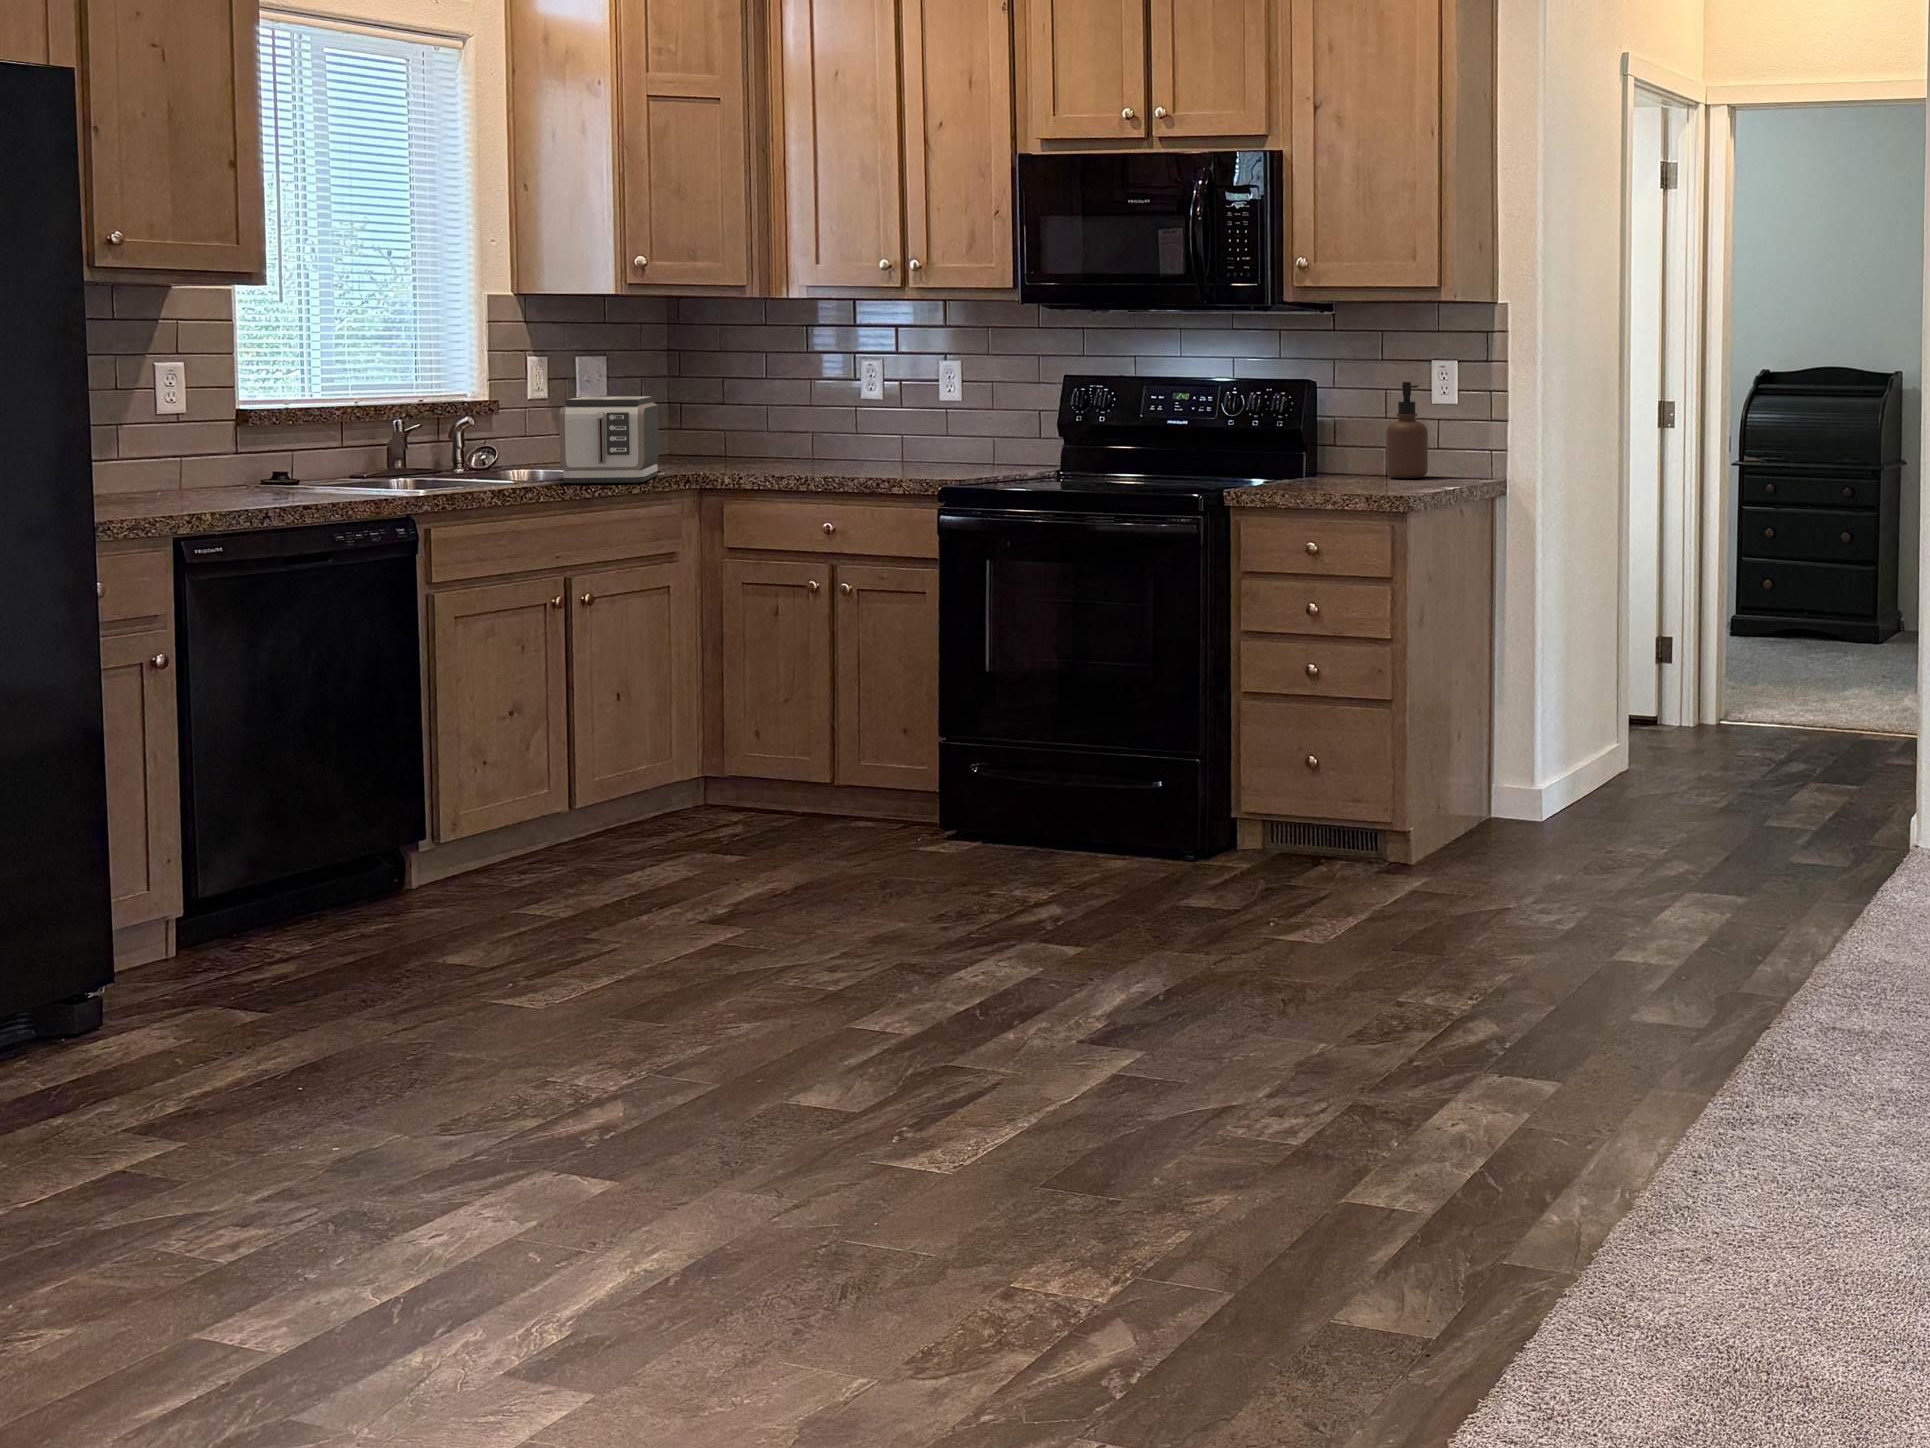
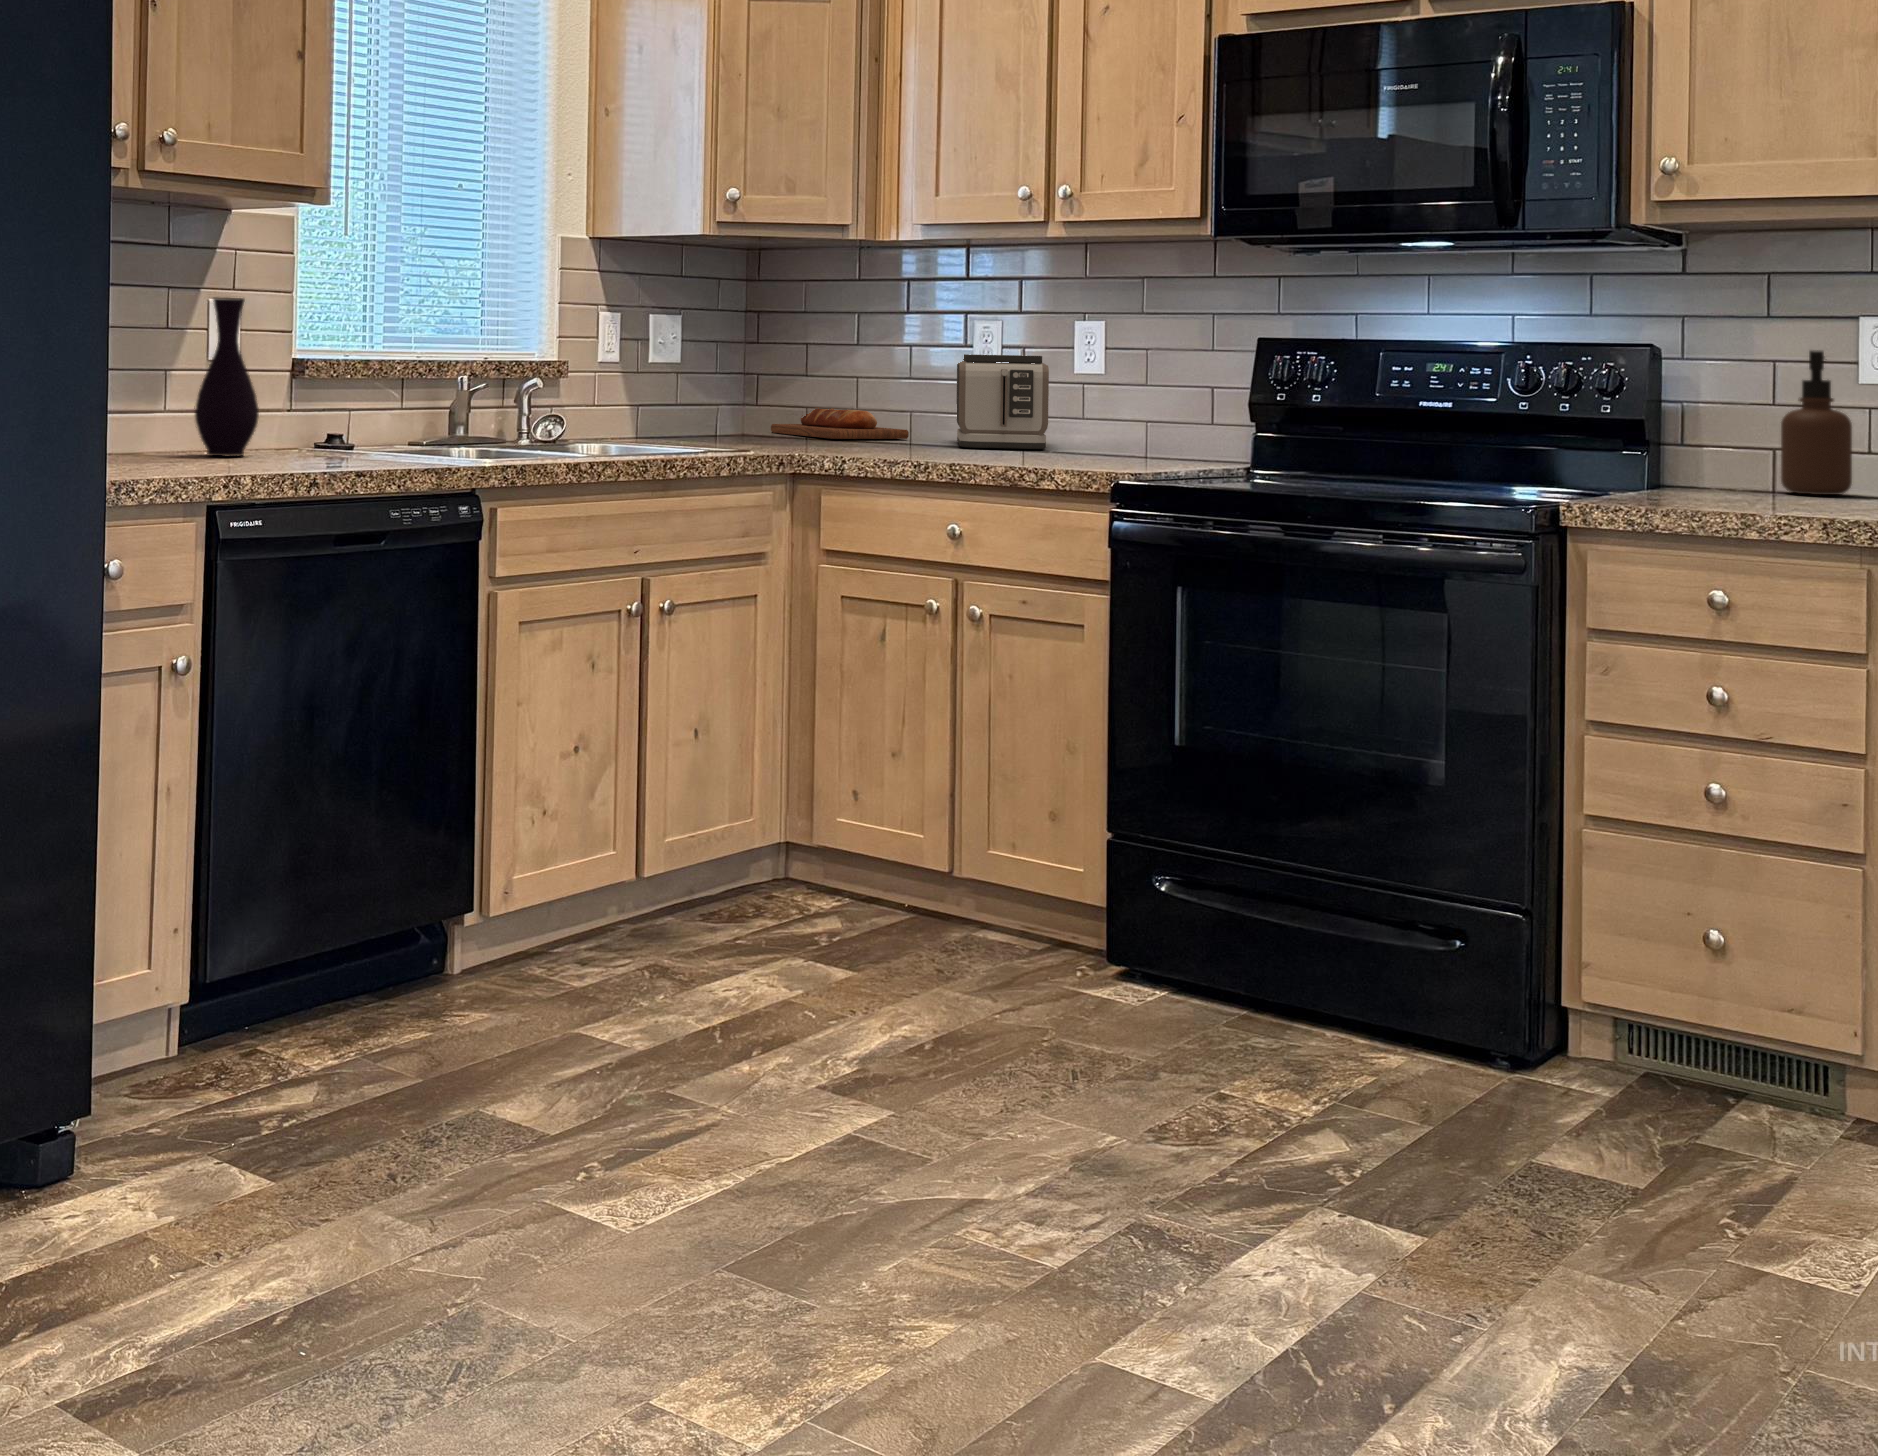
vase: none [148,362,211,495] -> present [194,298,259,456]
toaster: present [559,397,659,483] -> present [957,354,1049,449]
bread loaf: none [689,433,804,459] -> present [771,408,909,439]

